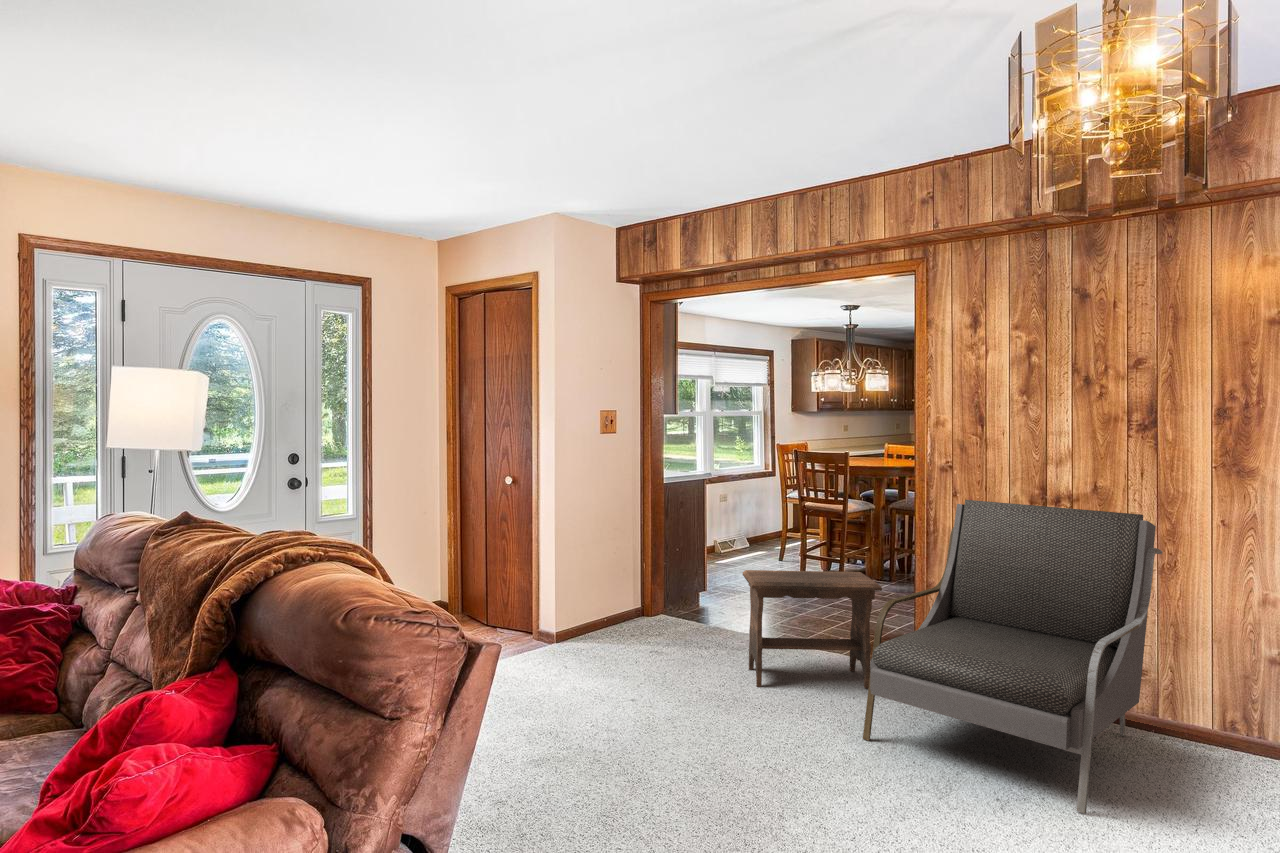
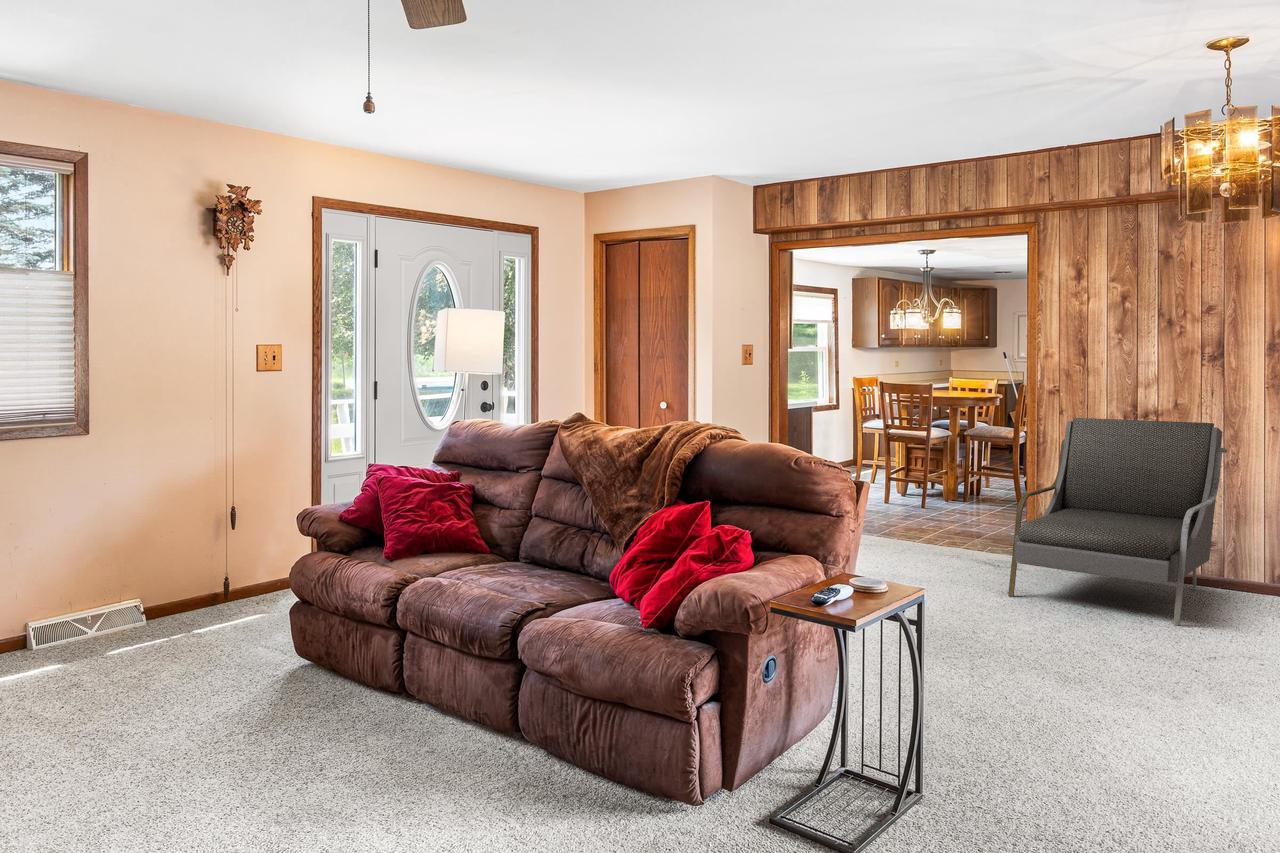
footstool: present [743,570,882,689] -> none [887,480,1006,571]

